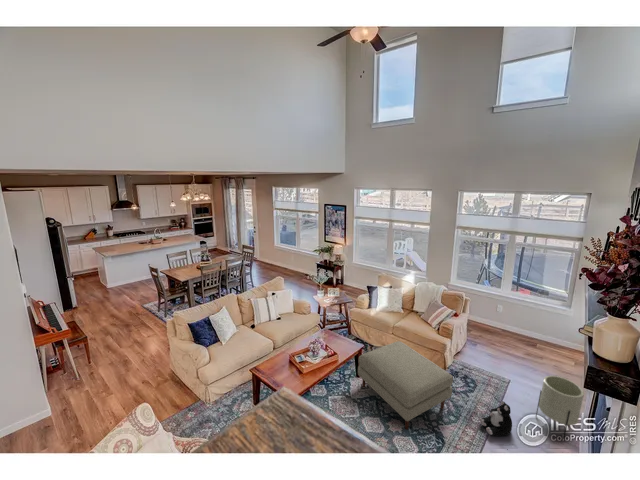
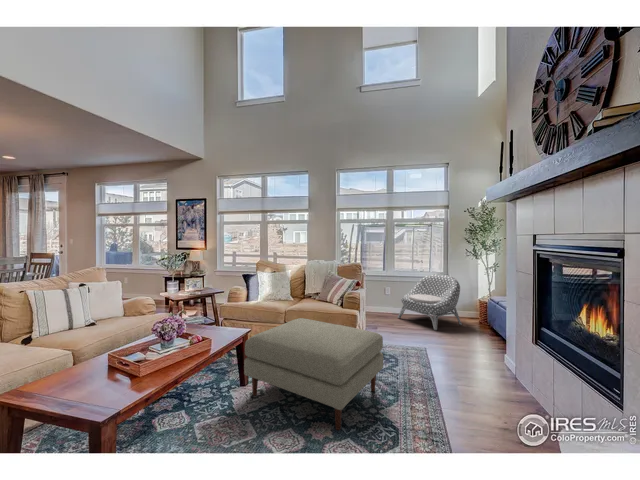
armchair: none [503,304,575,362] -> present [398,274,462,330]
planter: present [536,376,584,439] -> none [468,315,512,383]
plush toy: present [479,401,512,436] -> none [422,351,460,400]

